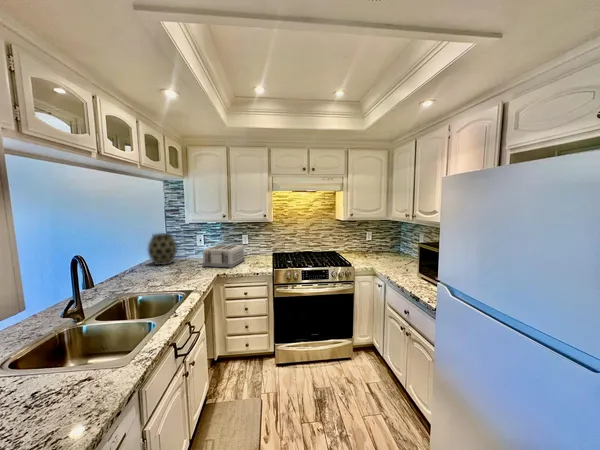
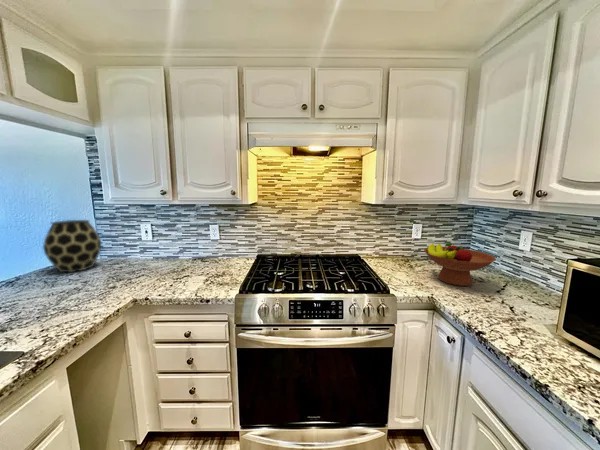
fruit bowl: none [370,241,403,263] -> present [424,243,496,286]
toaster: present [202,244,245,268] -> none [121,240,205,286]

